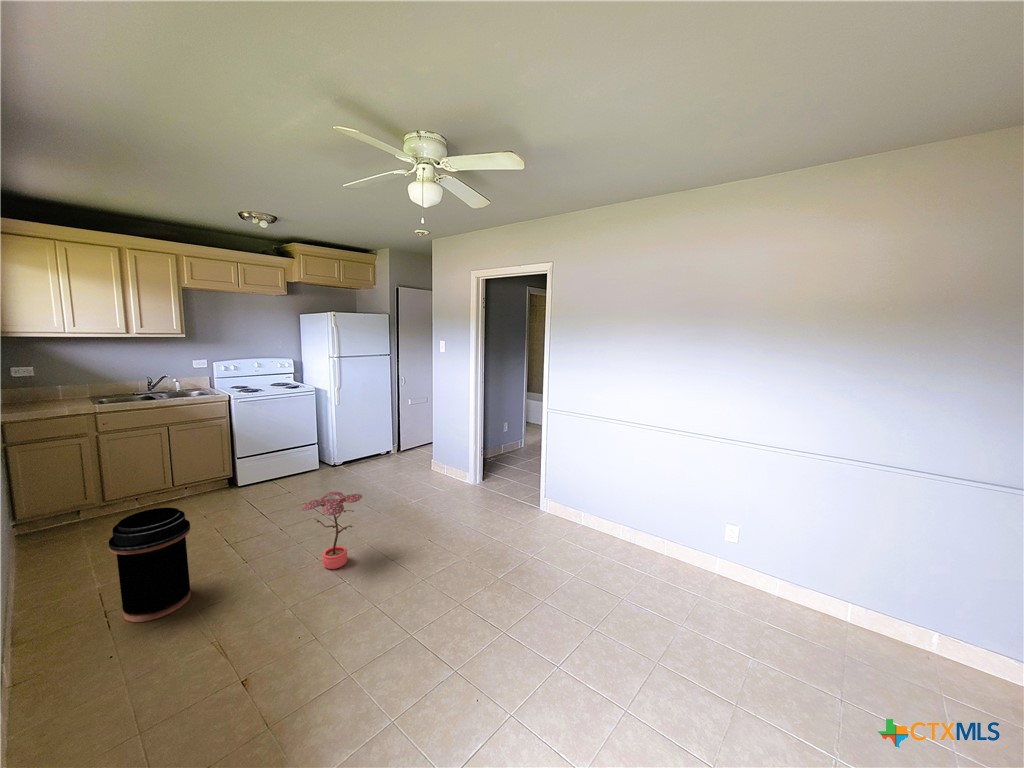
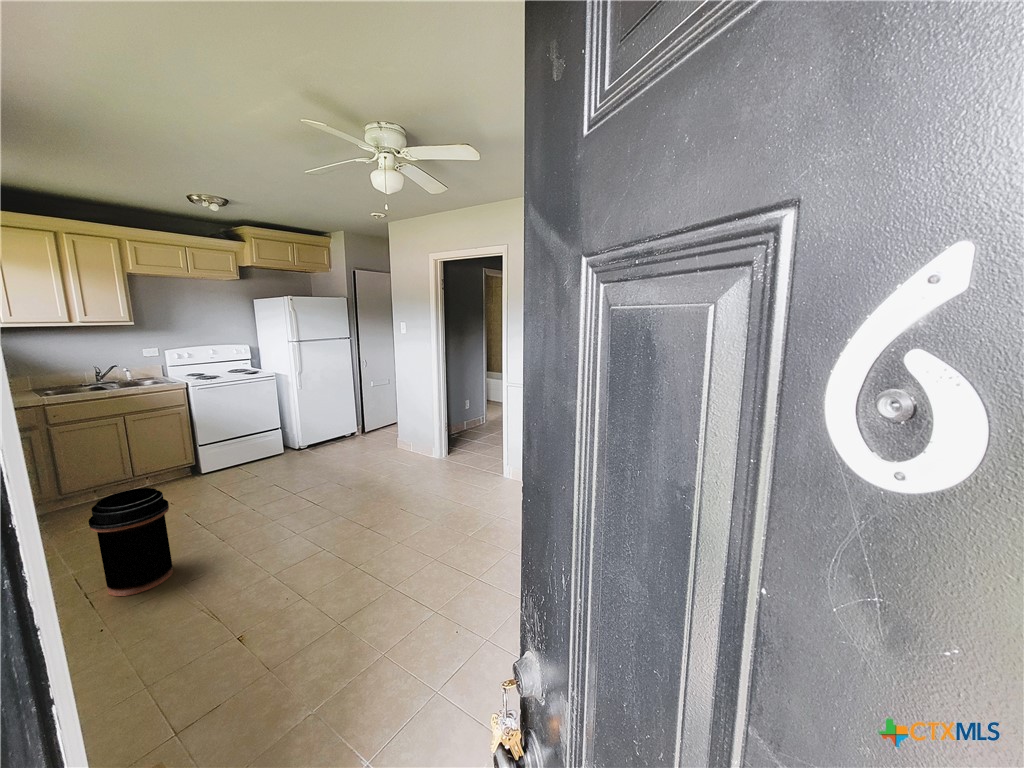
potted plant: present [302,492,362,569] -> none [279,467,336,538]

